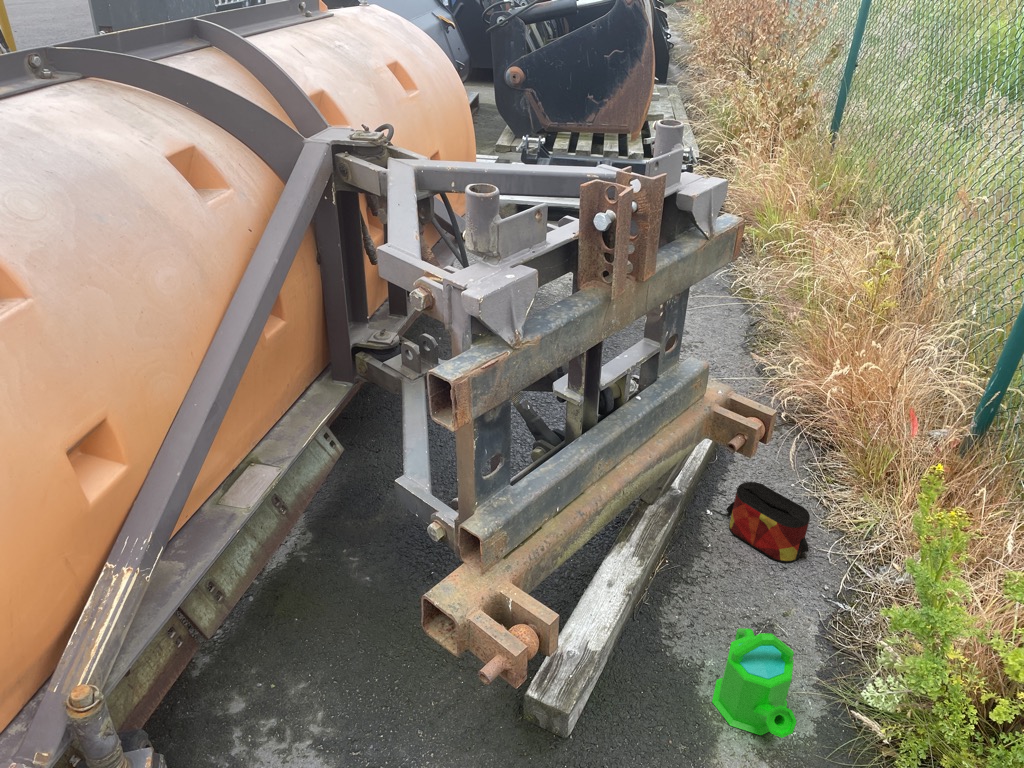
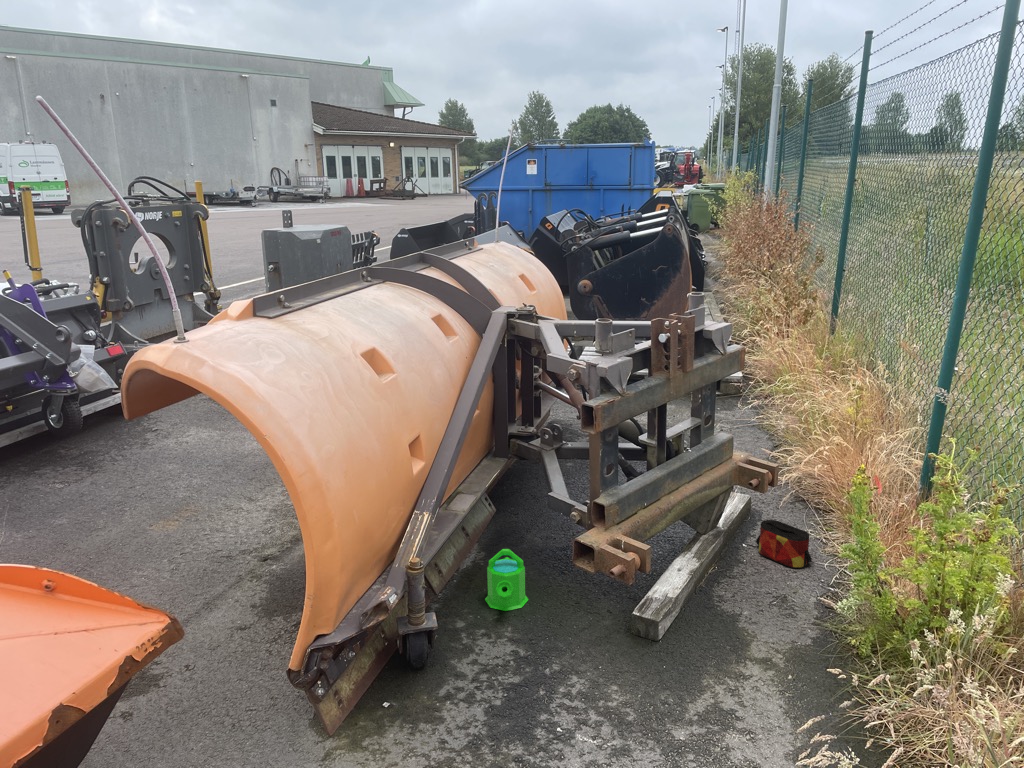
watering can: present [712,628,796,738] -> present [485,549,528,611]

